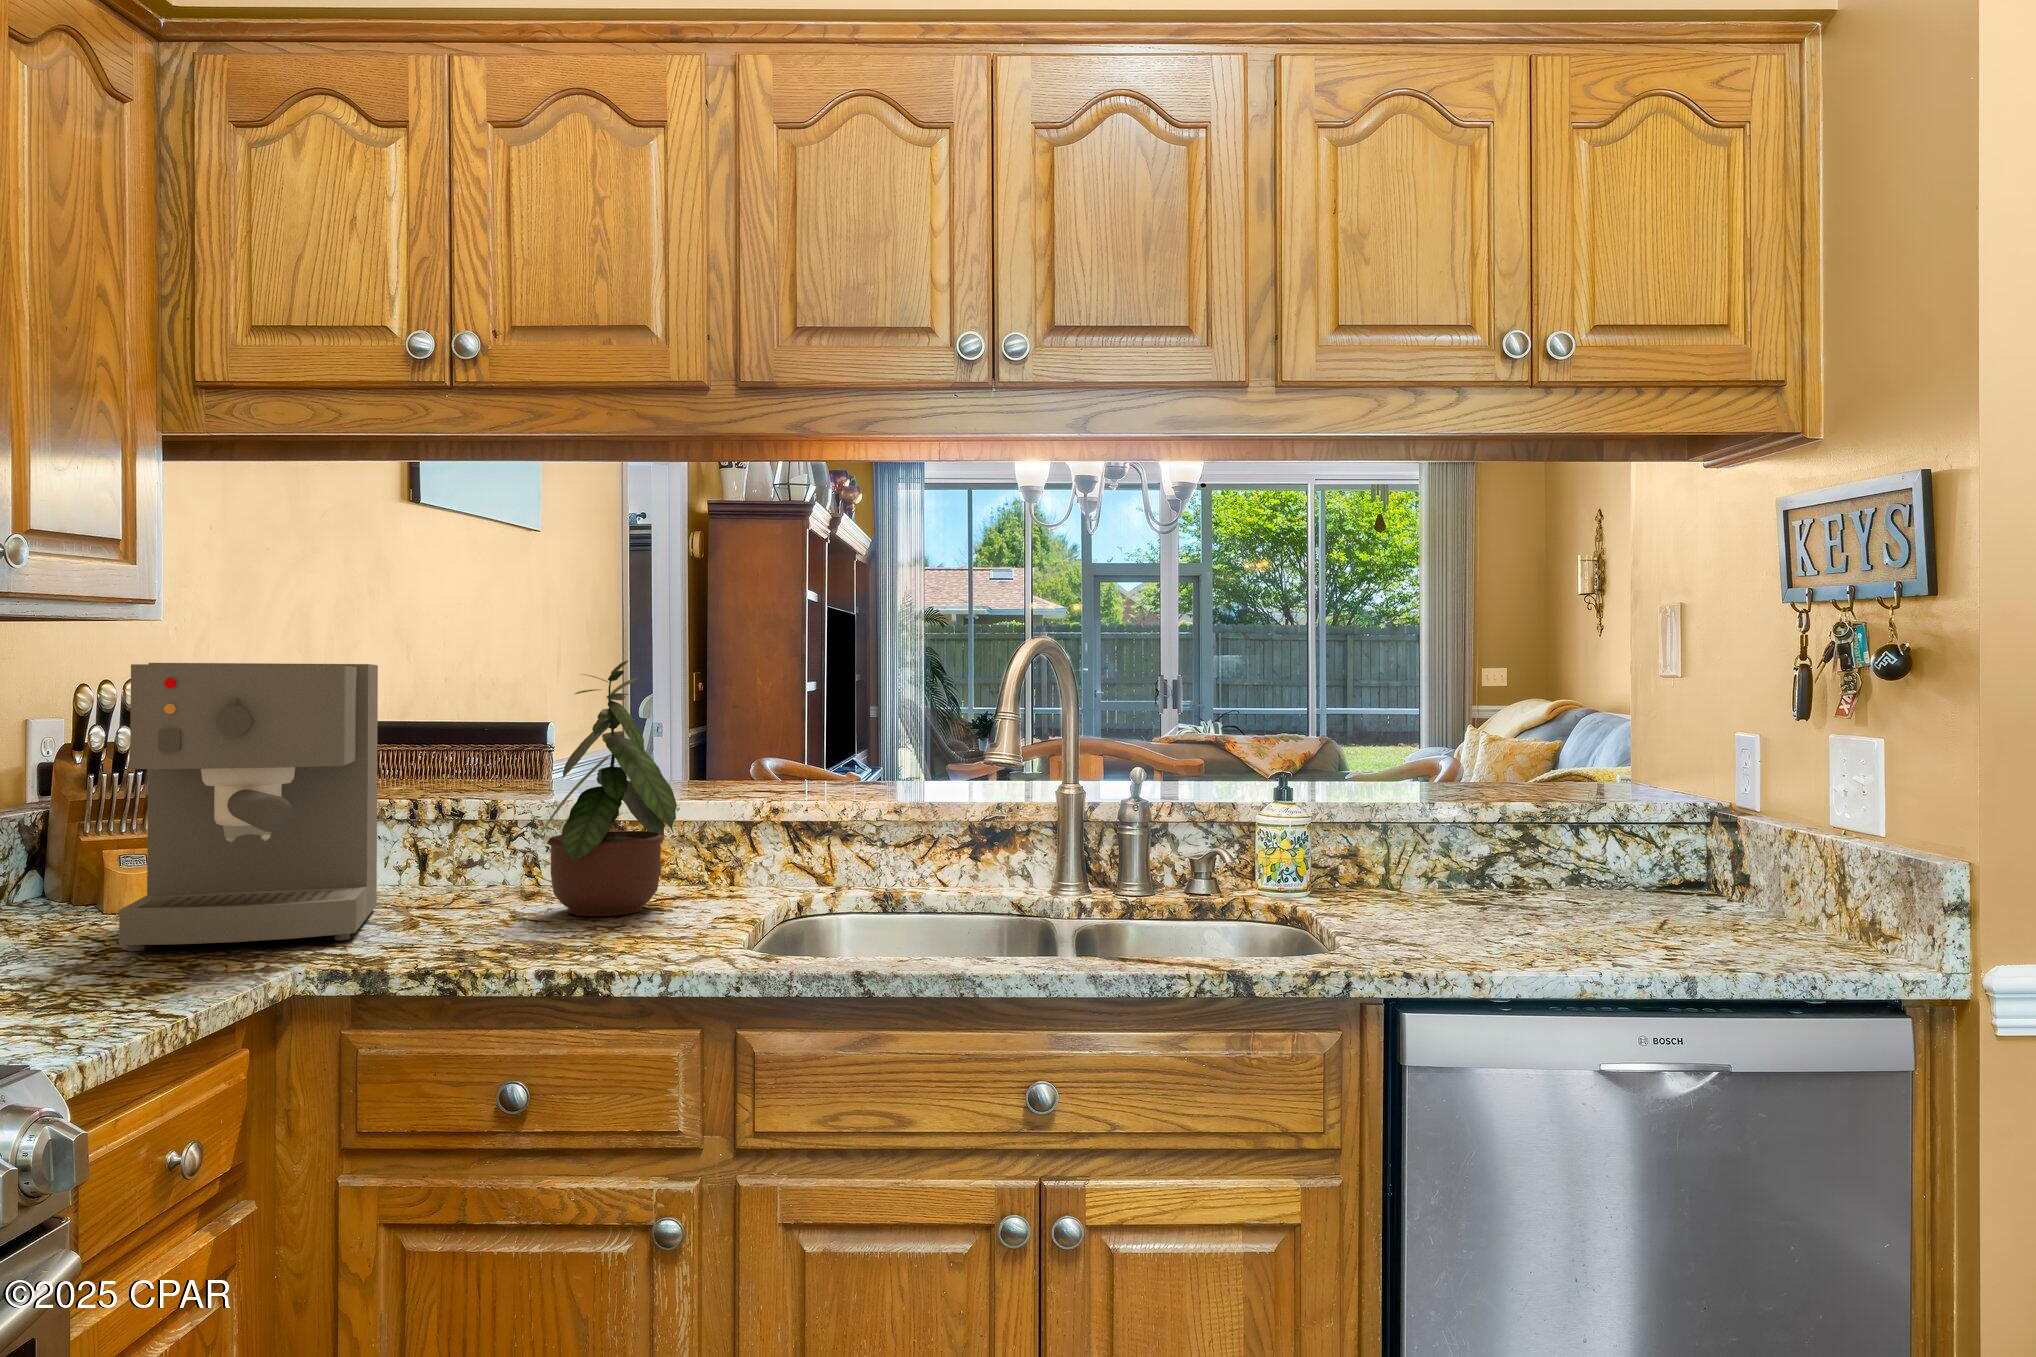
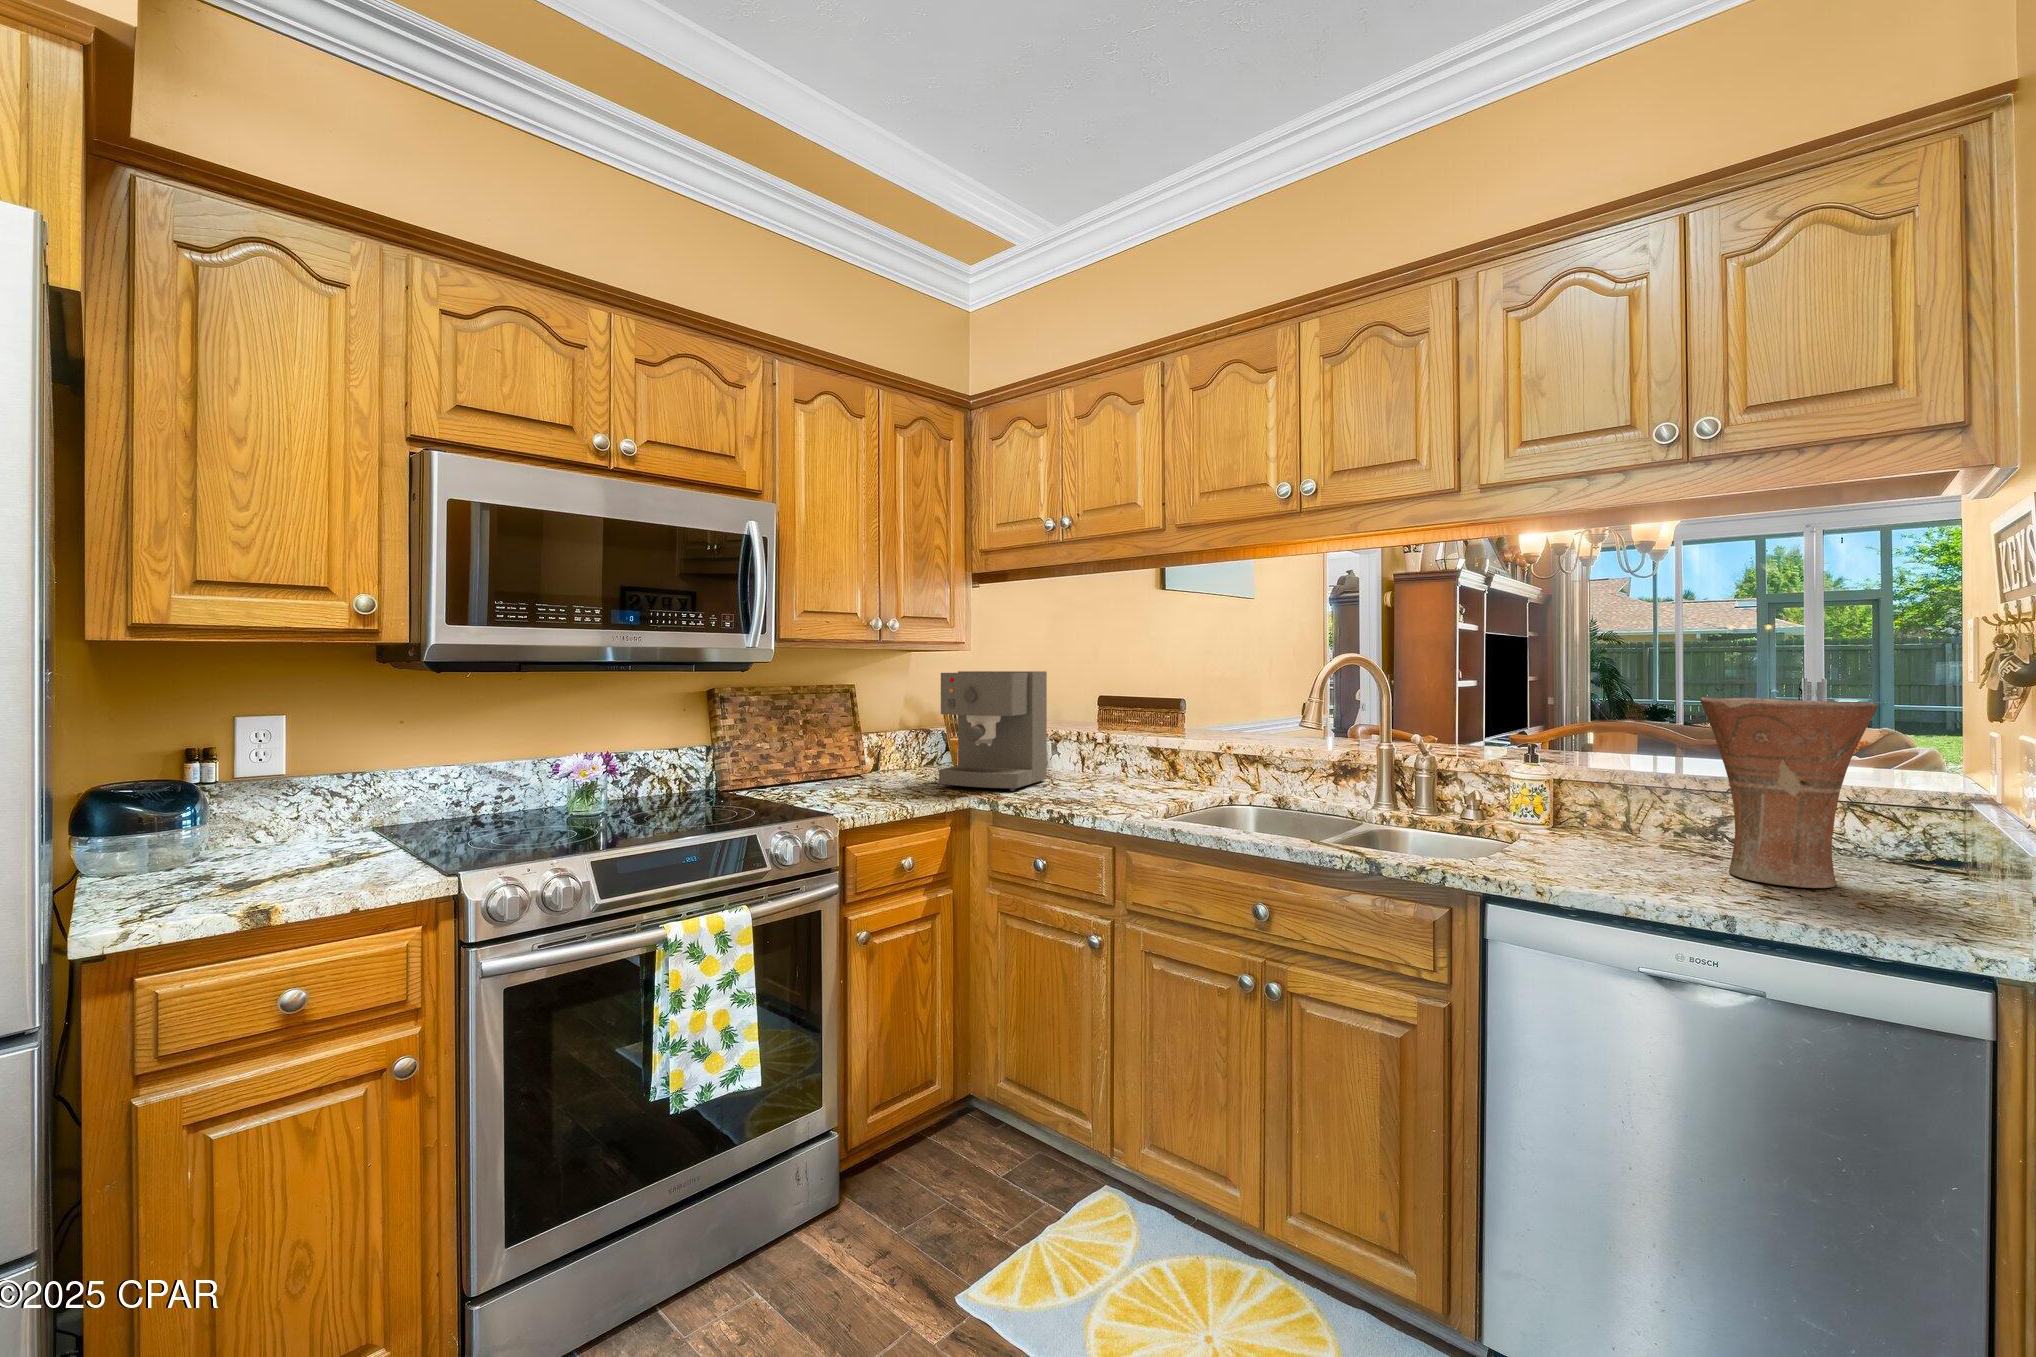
potted plant: present [538,661,677,916] -> none [1092,668,1167,794]
vase: none [1542,697,1718,931] -> present [1700,697,1878,888]

